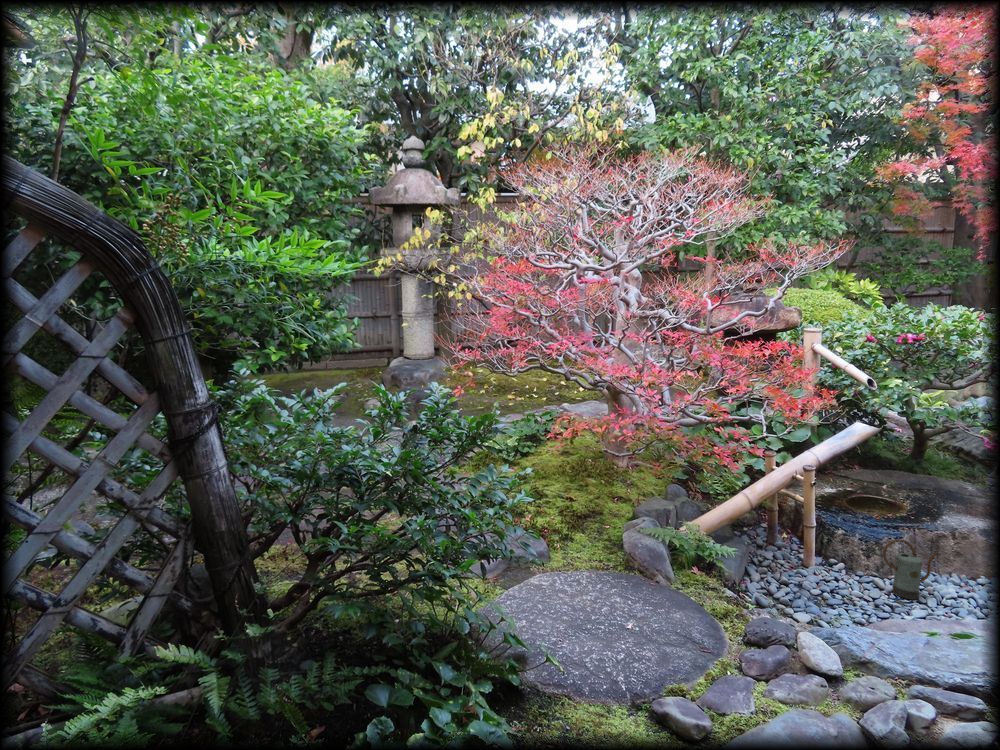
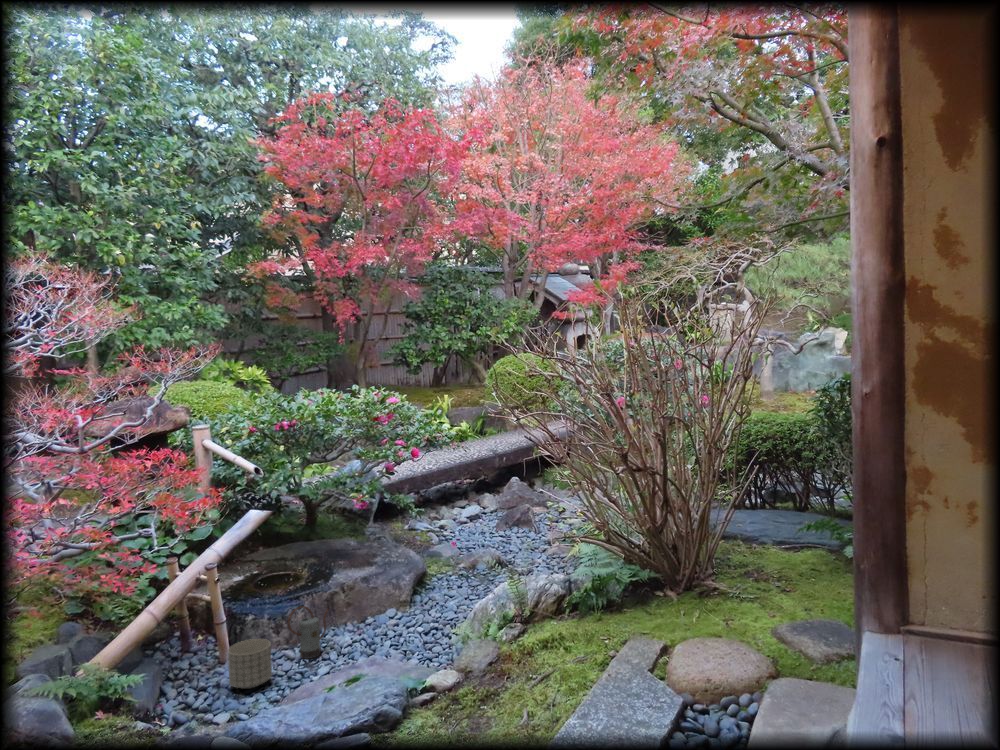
planter: none [811,553,862,603] -> present [228,639,272,689]

